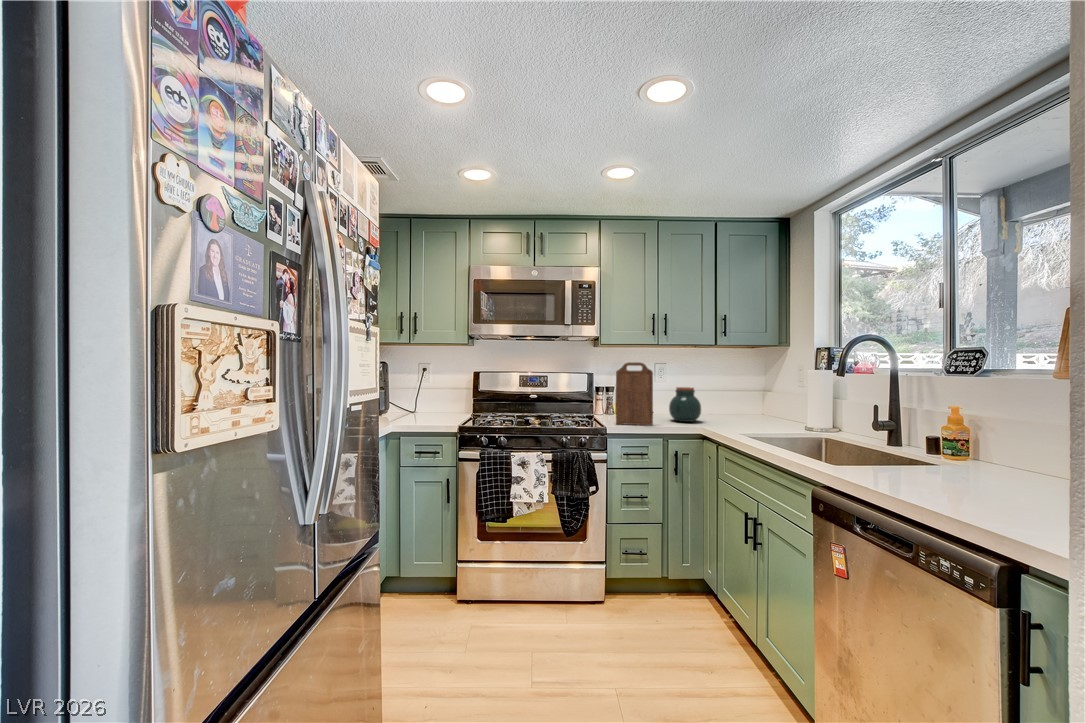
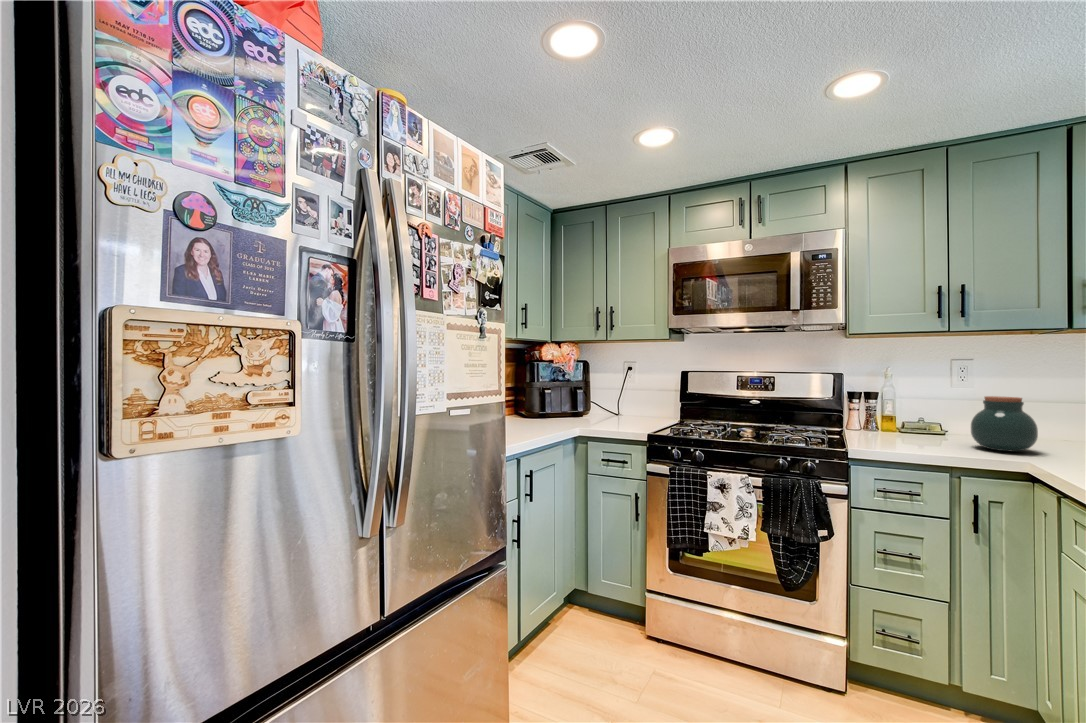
cutting board: present [616,362,653,425] -> none [867,358,933,452]

